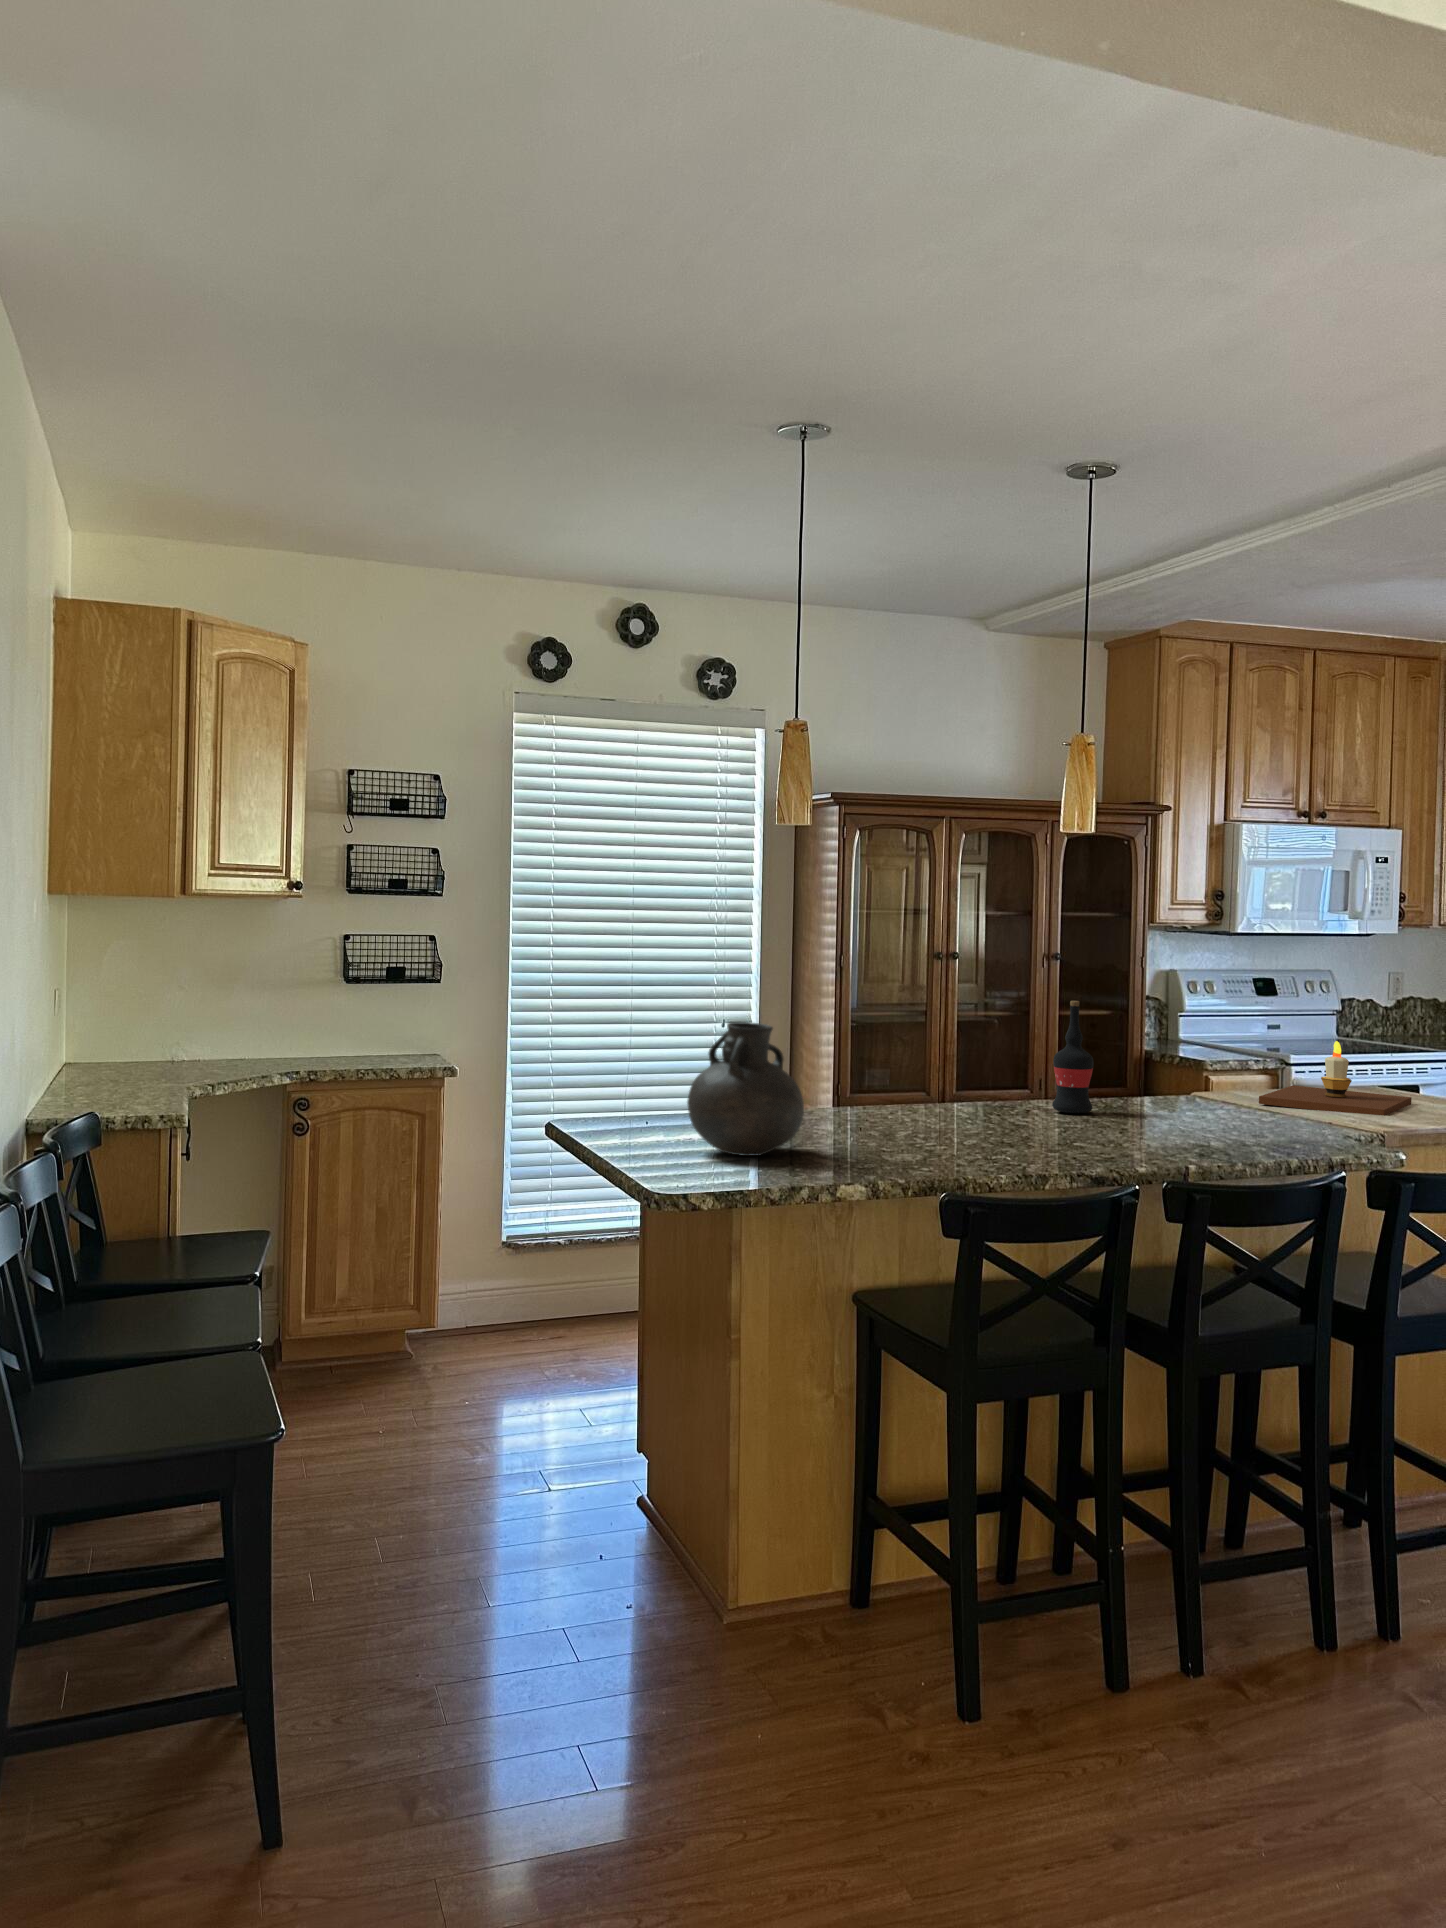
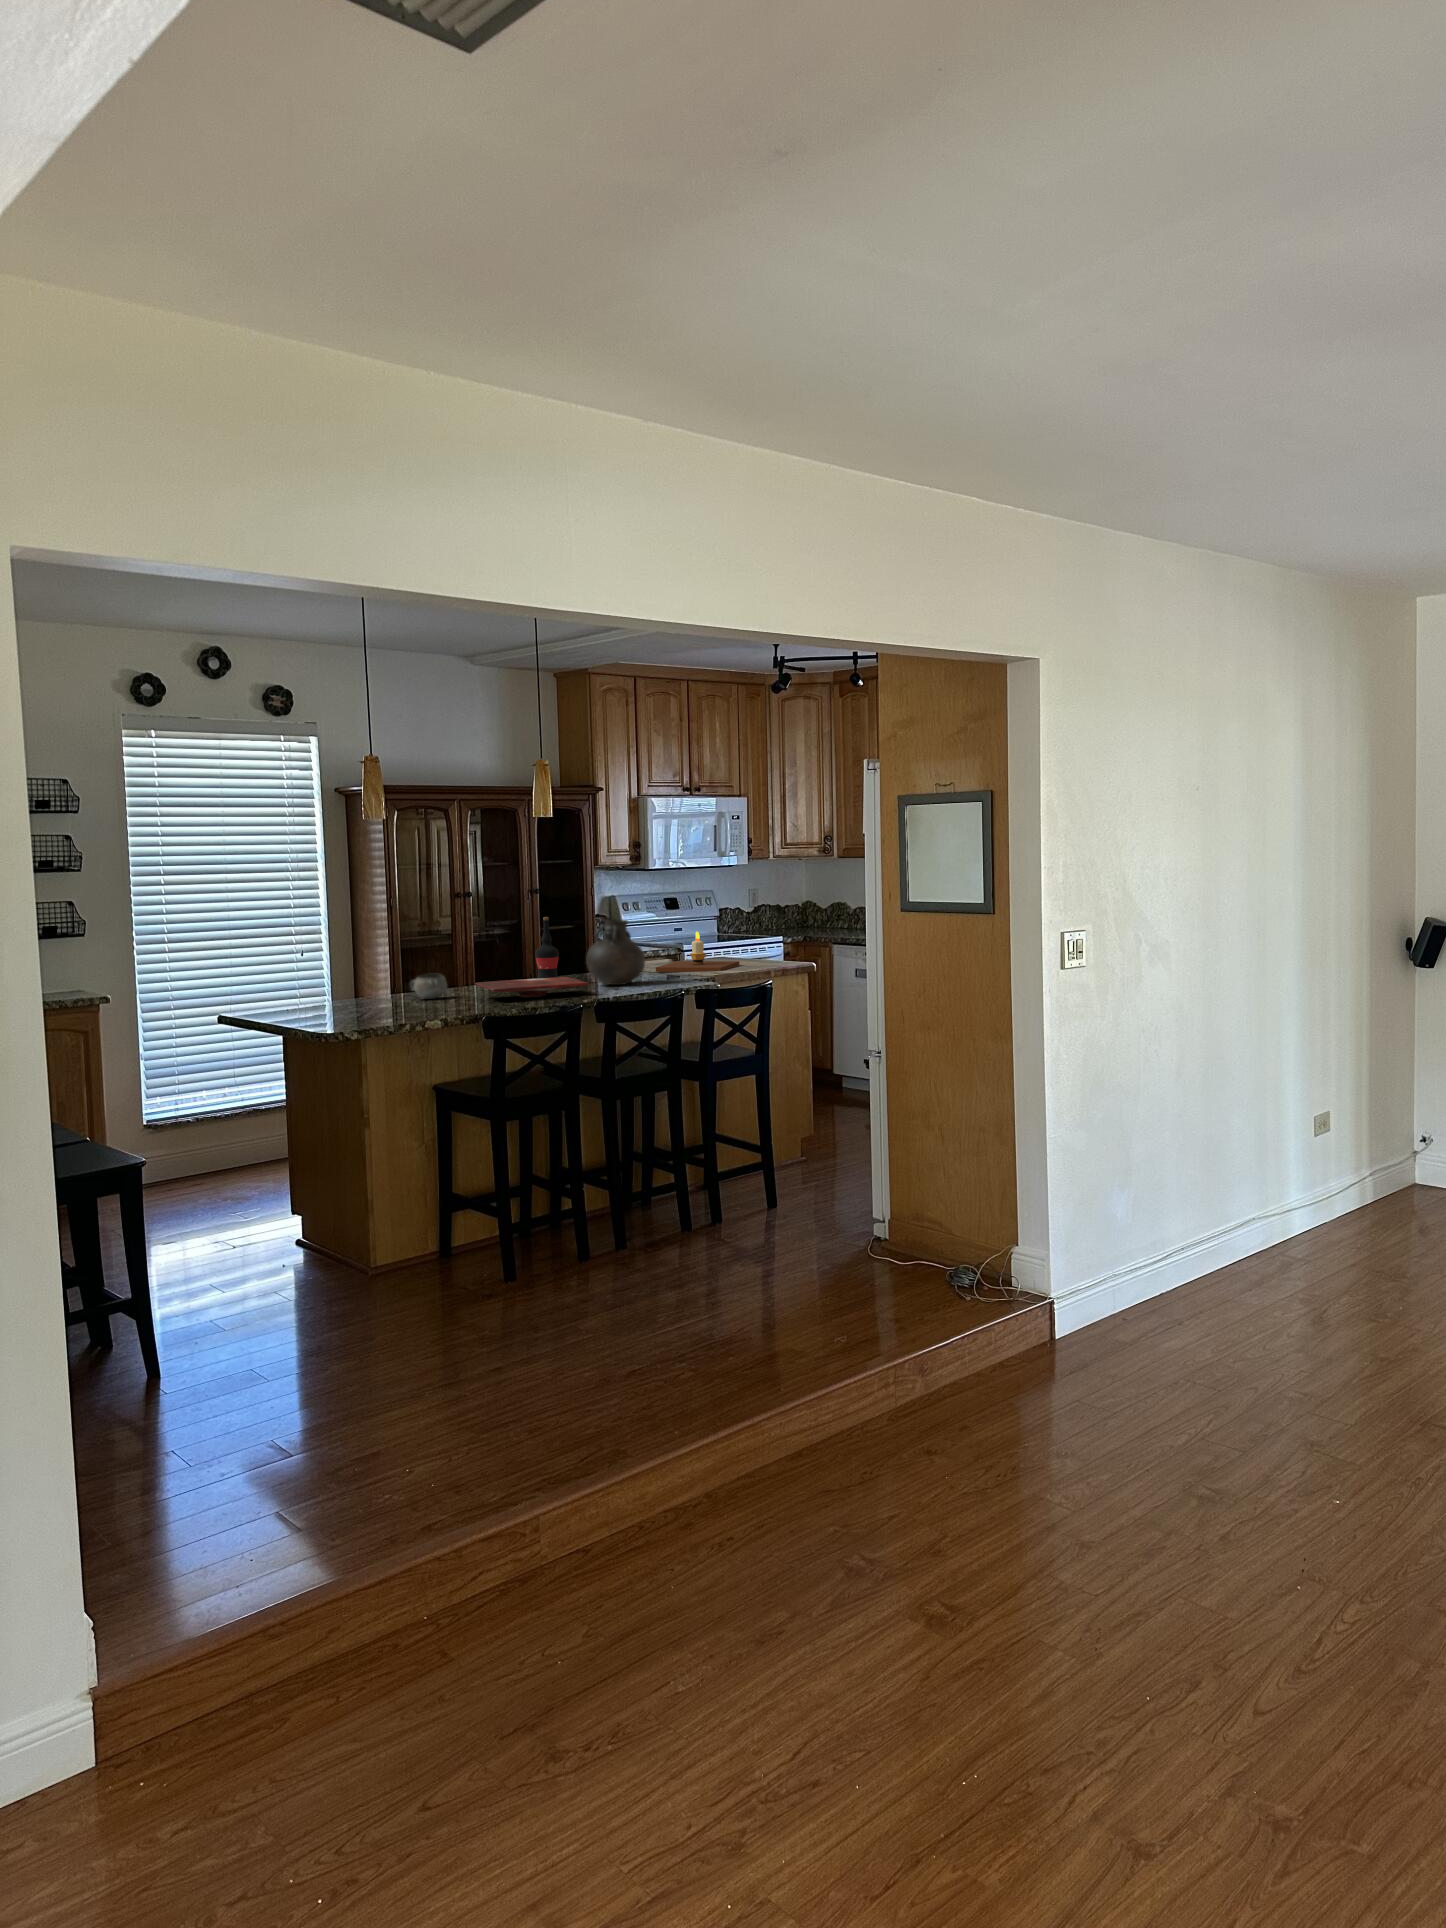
vase: present [687,1022,804,1156] -> present [586,919,645,985]
decorative bowl: none [841,1082,901,1125] -> present [410,974,447,999]
cutting board: none [944,1108,1152,1146] -> present [475,977,590,998]

